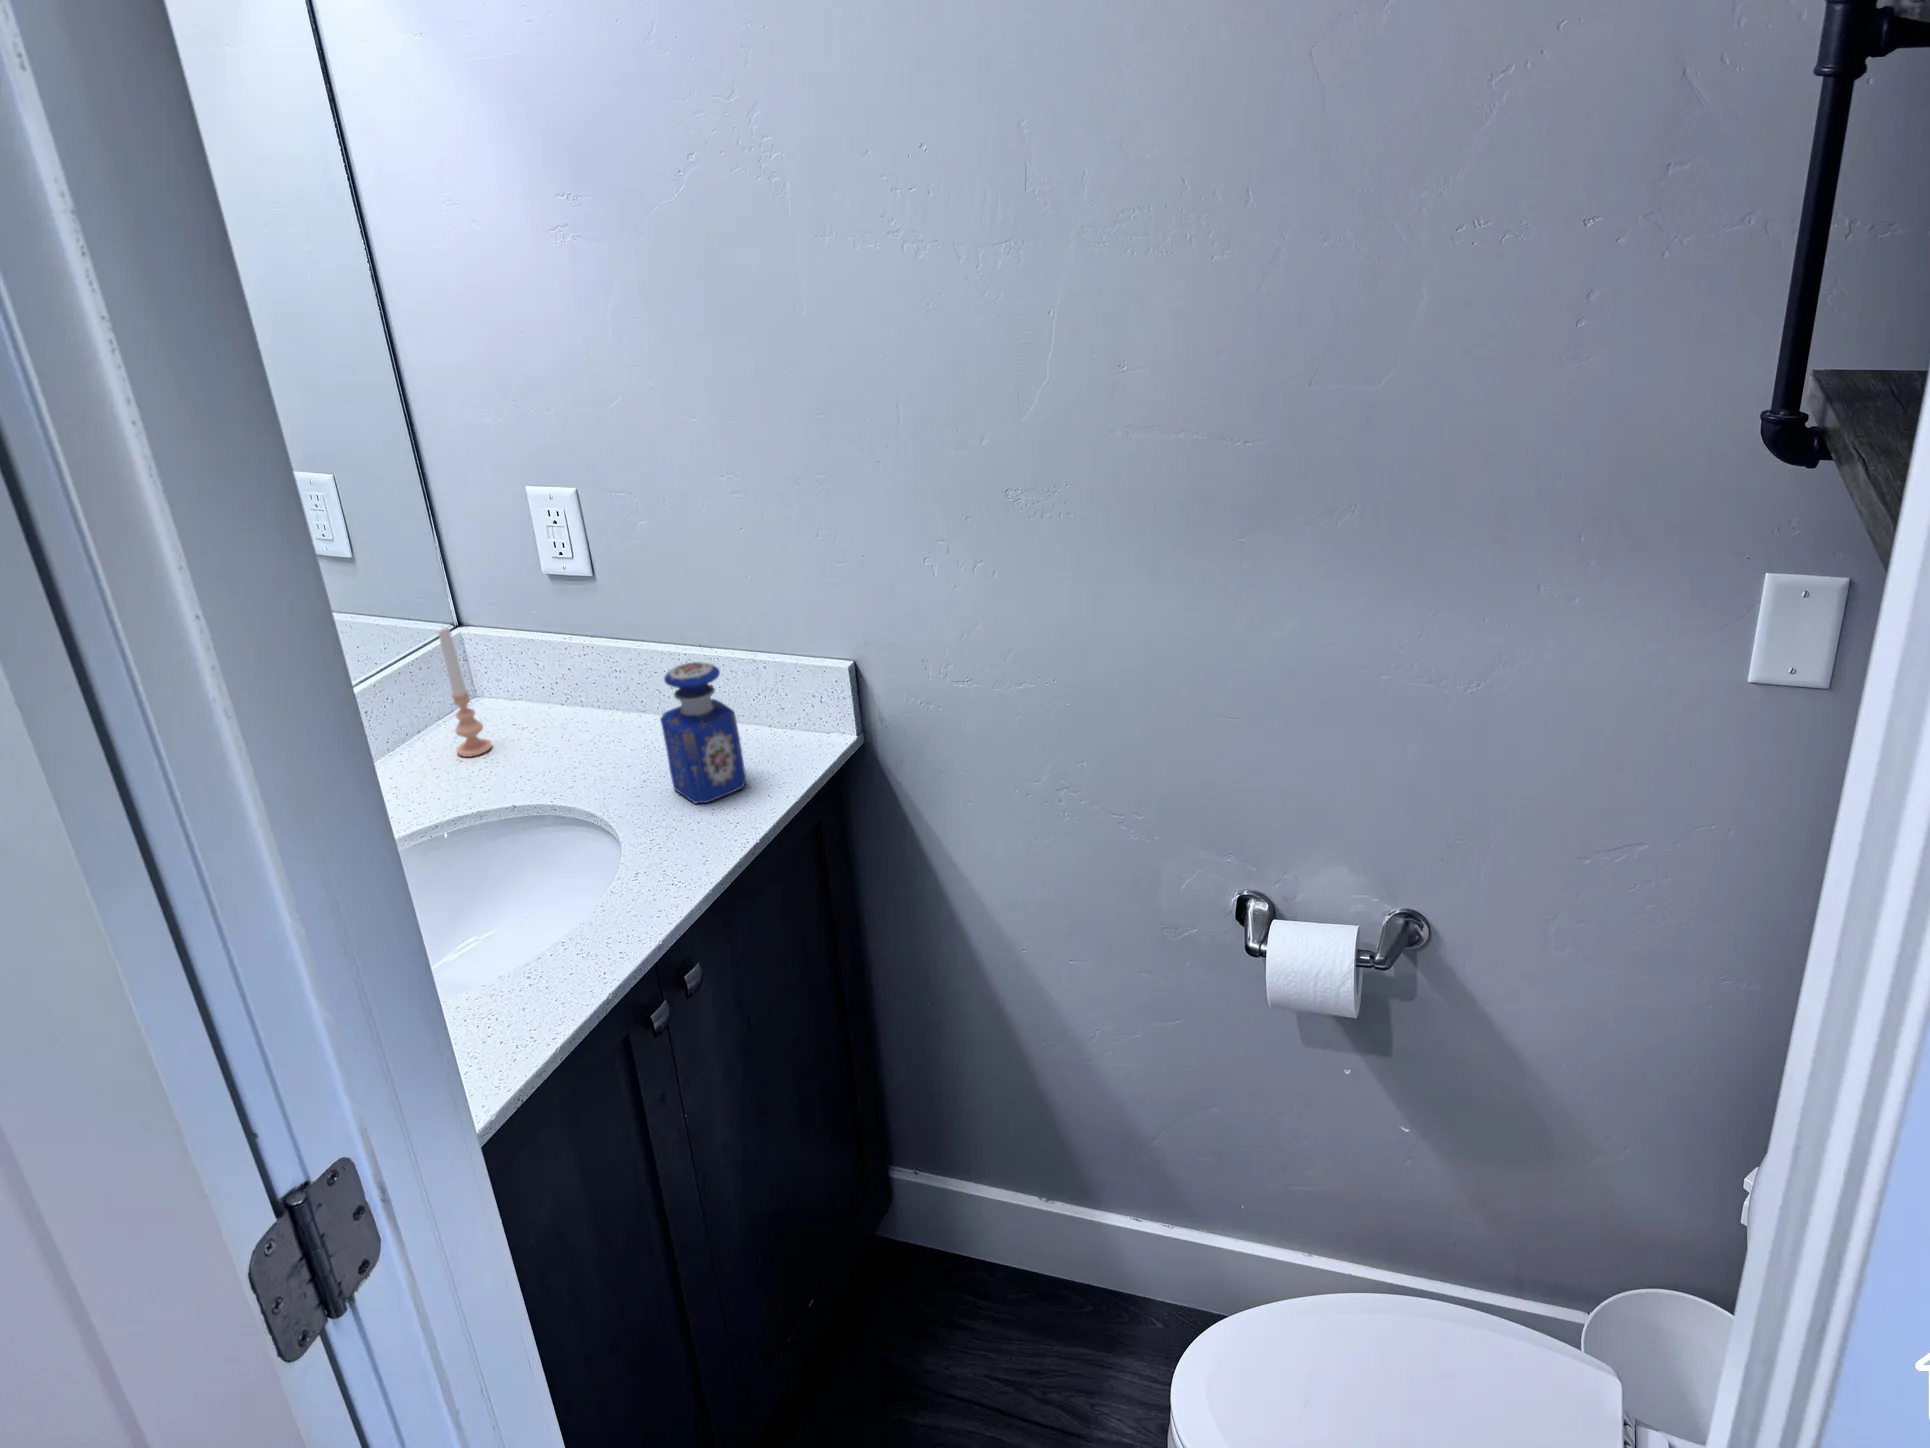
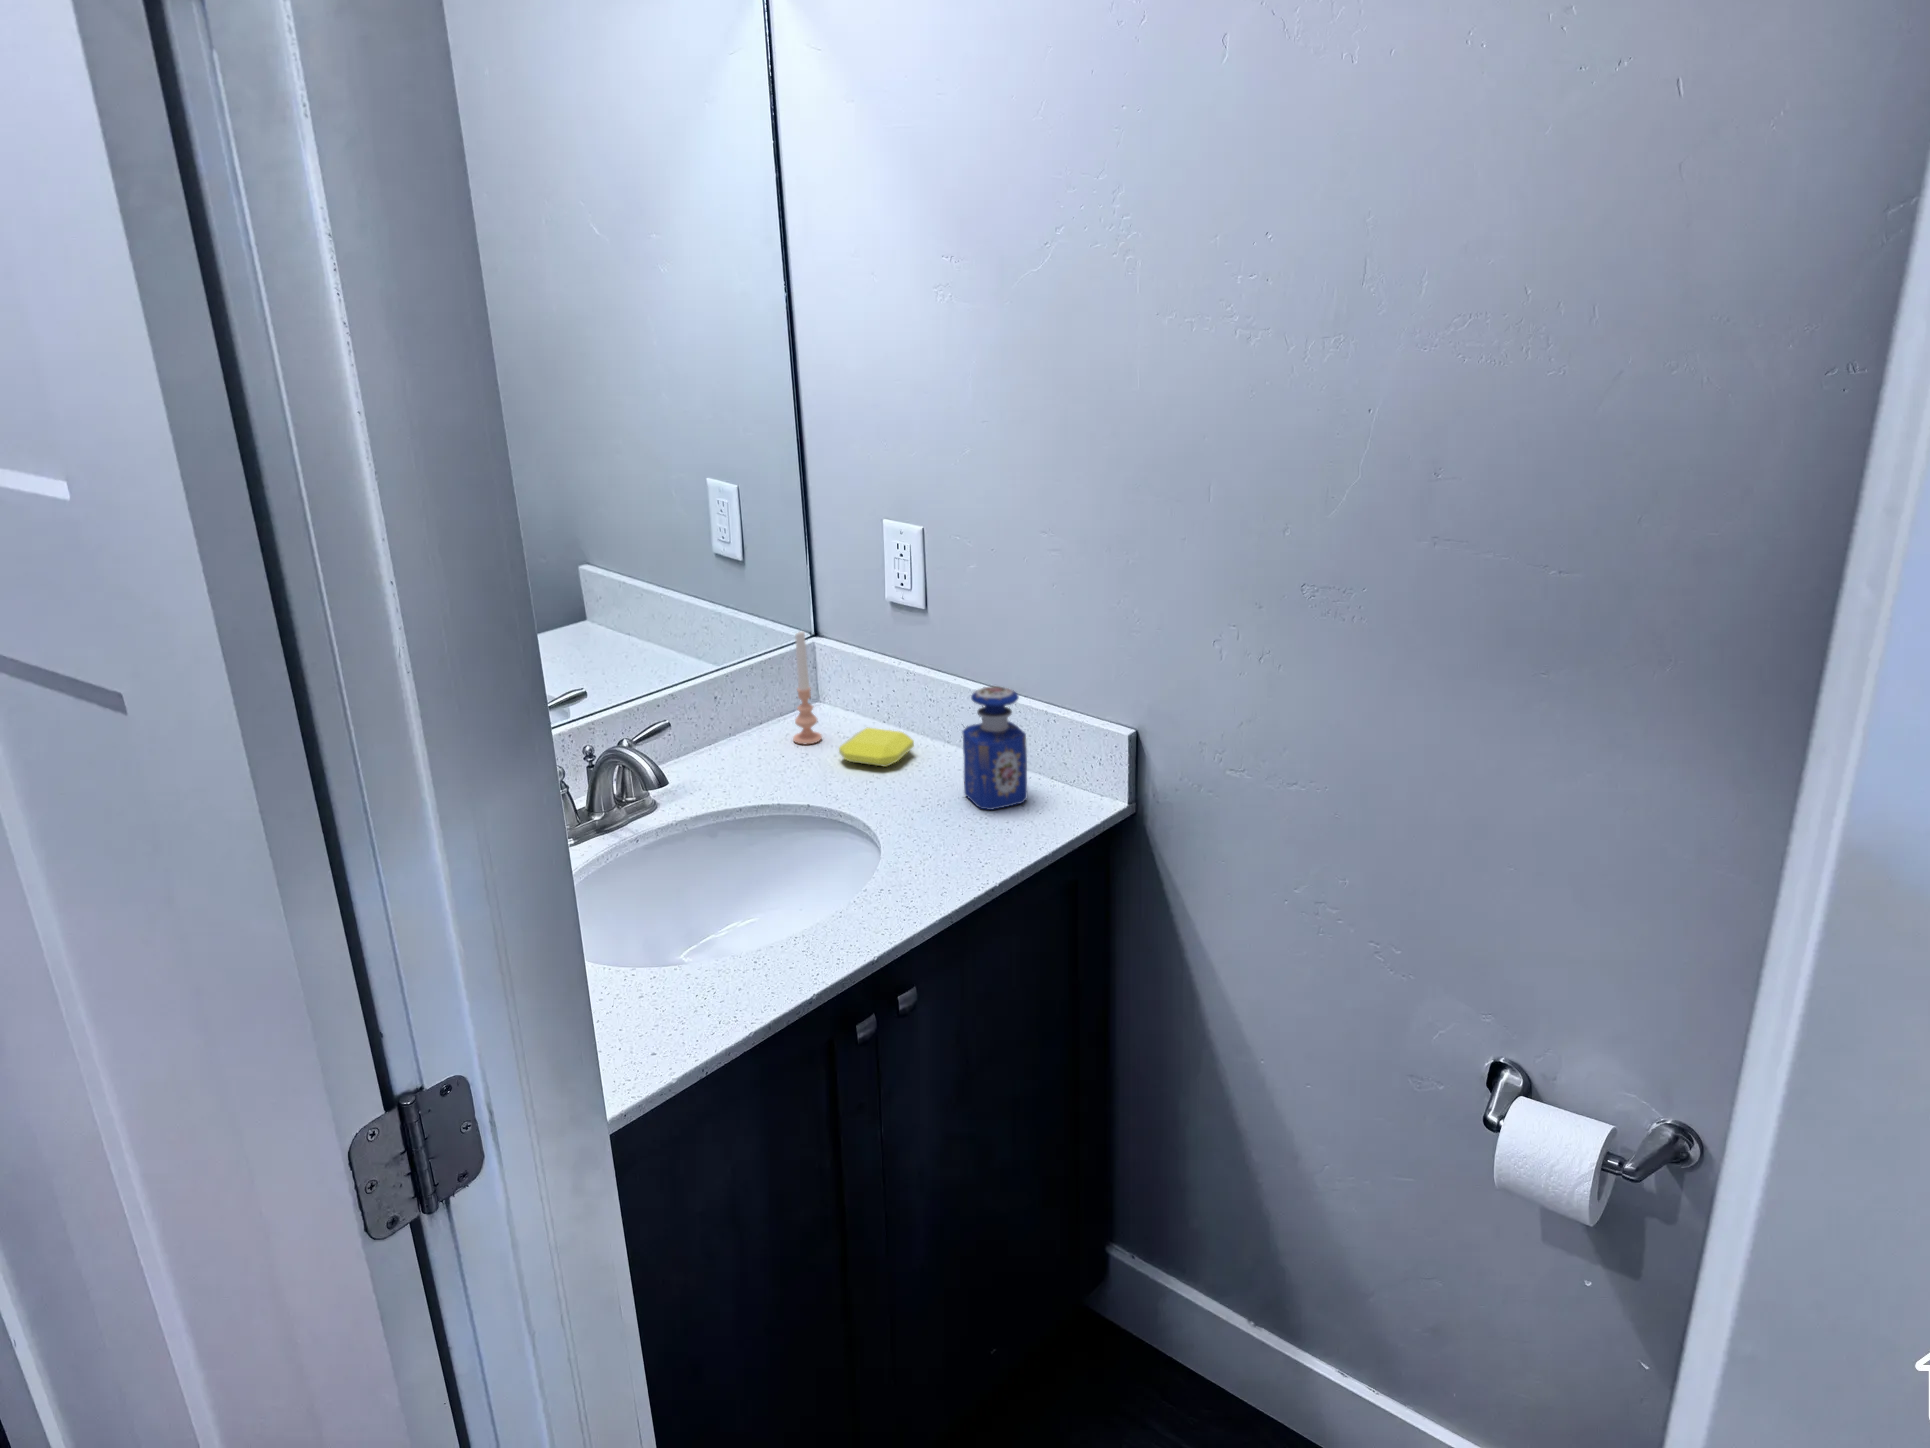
soap bar: none [514,725,604,770] -> present [839,727,914,767]

